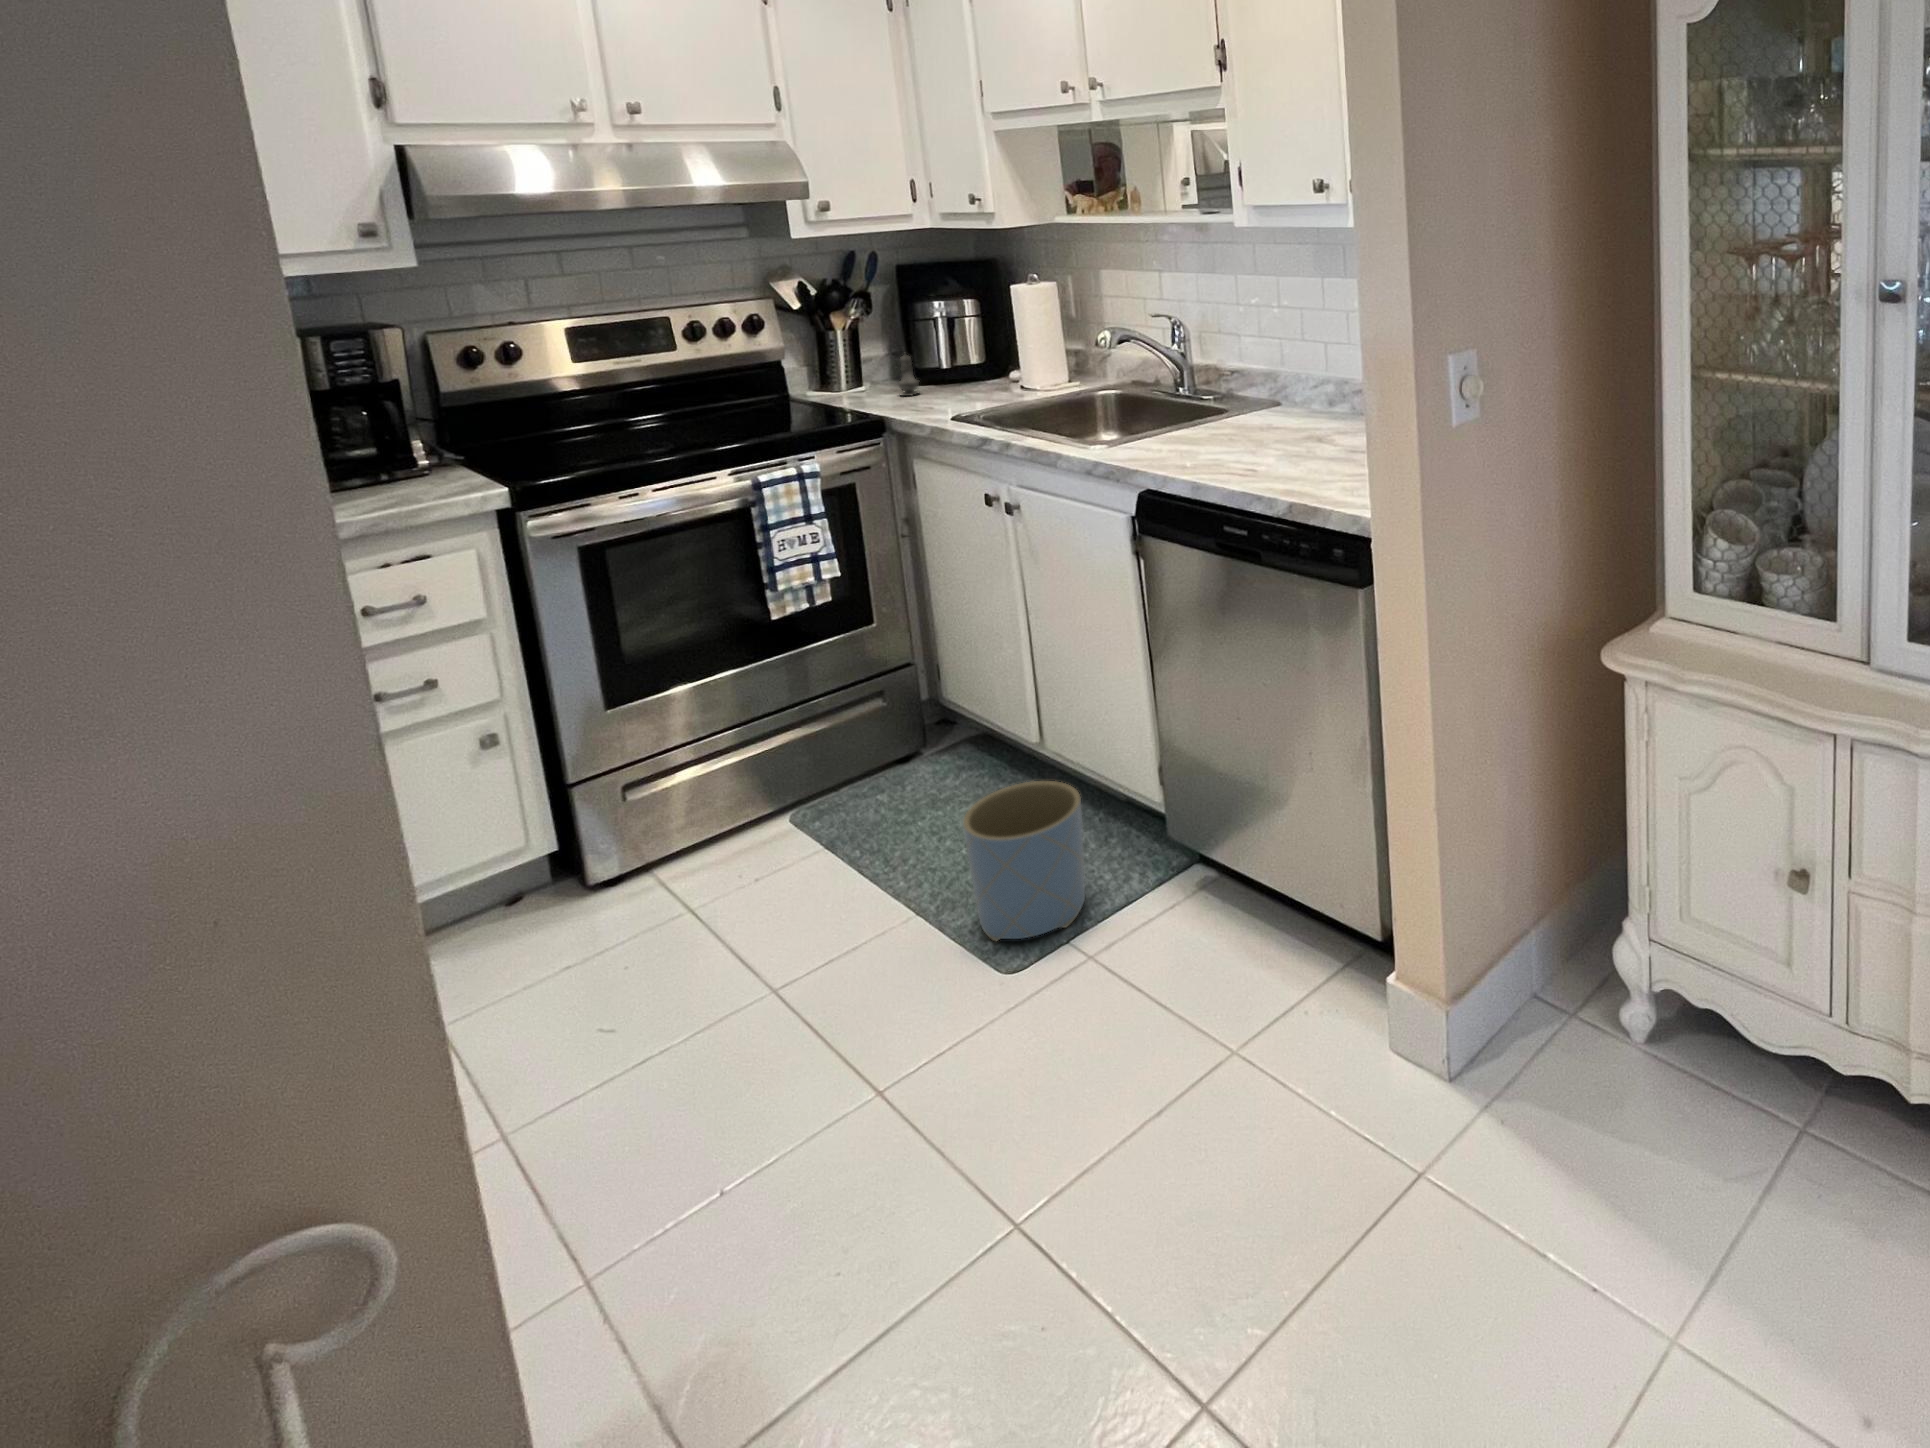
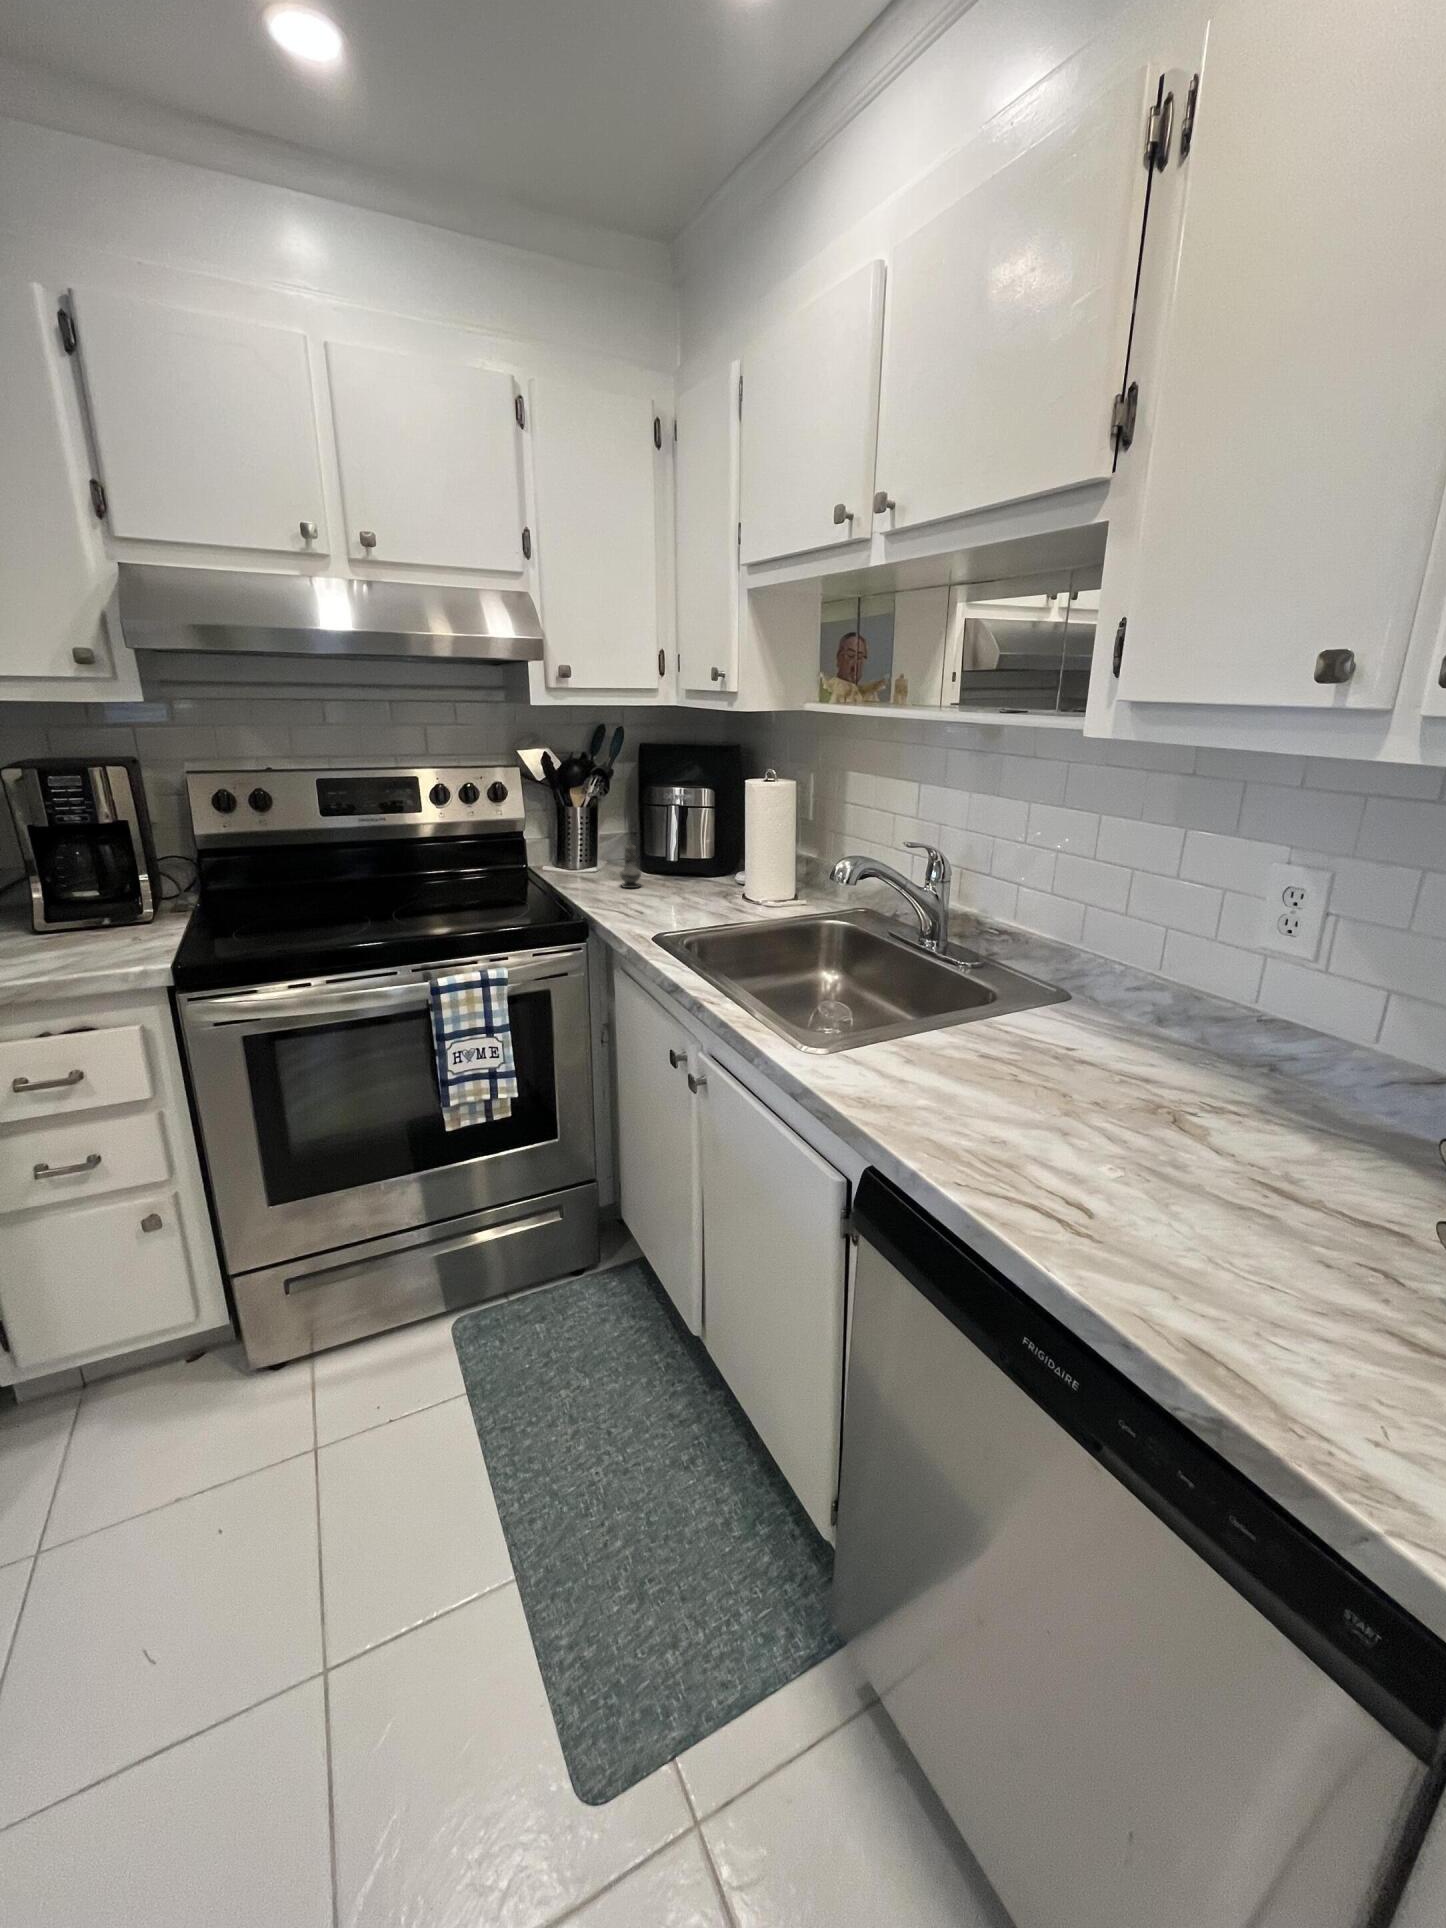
planter: present [963,781,1085,941] -> none [562,1468,719,1728]

